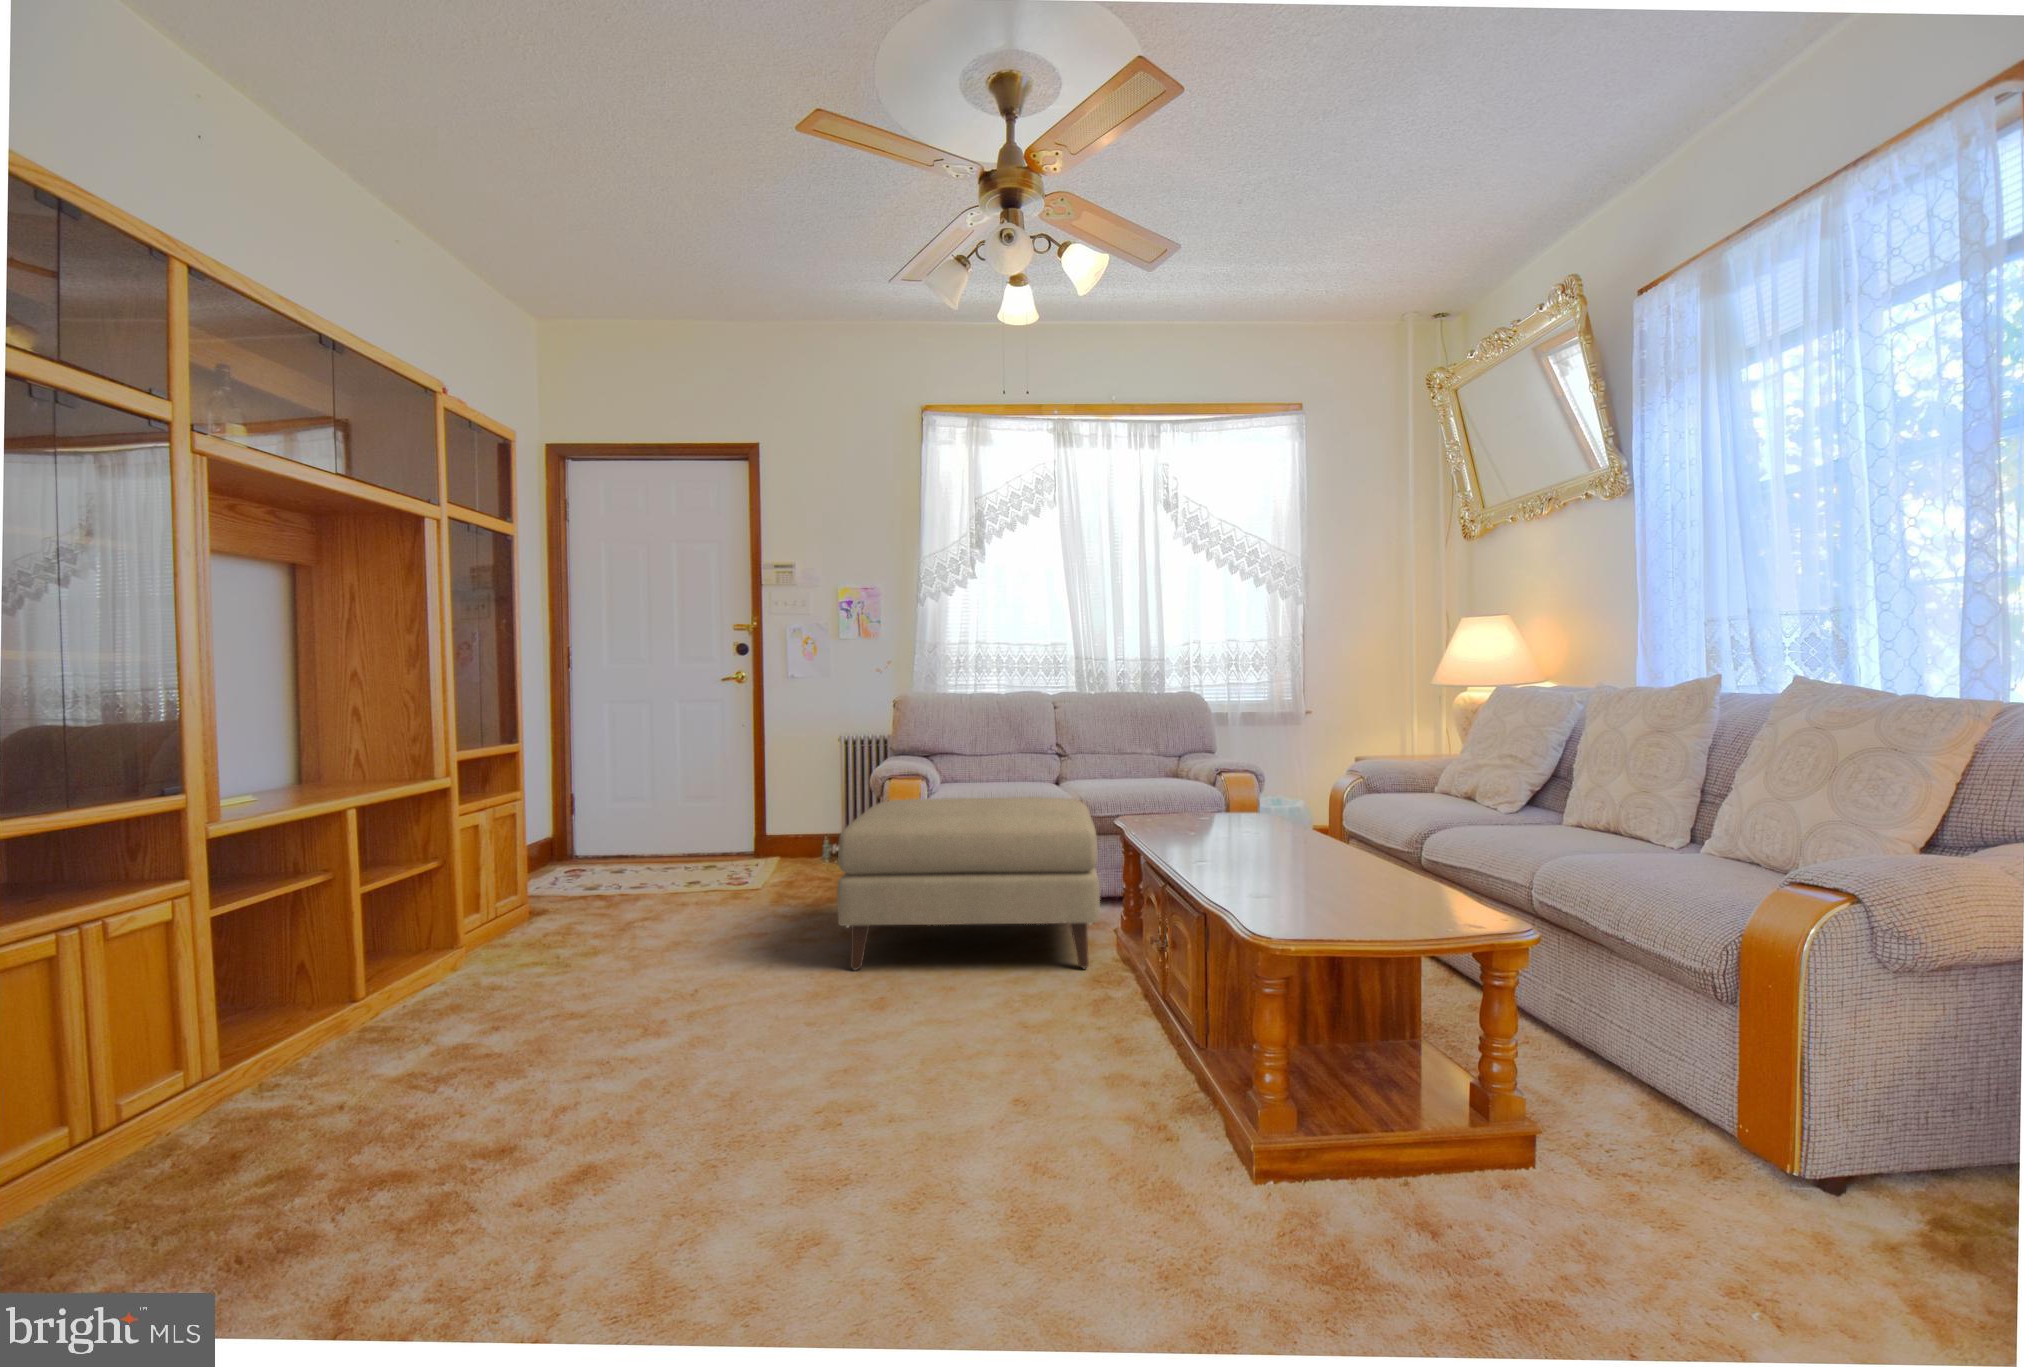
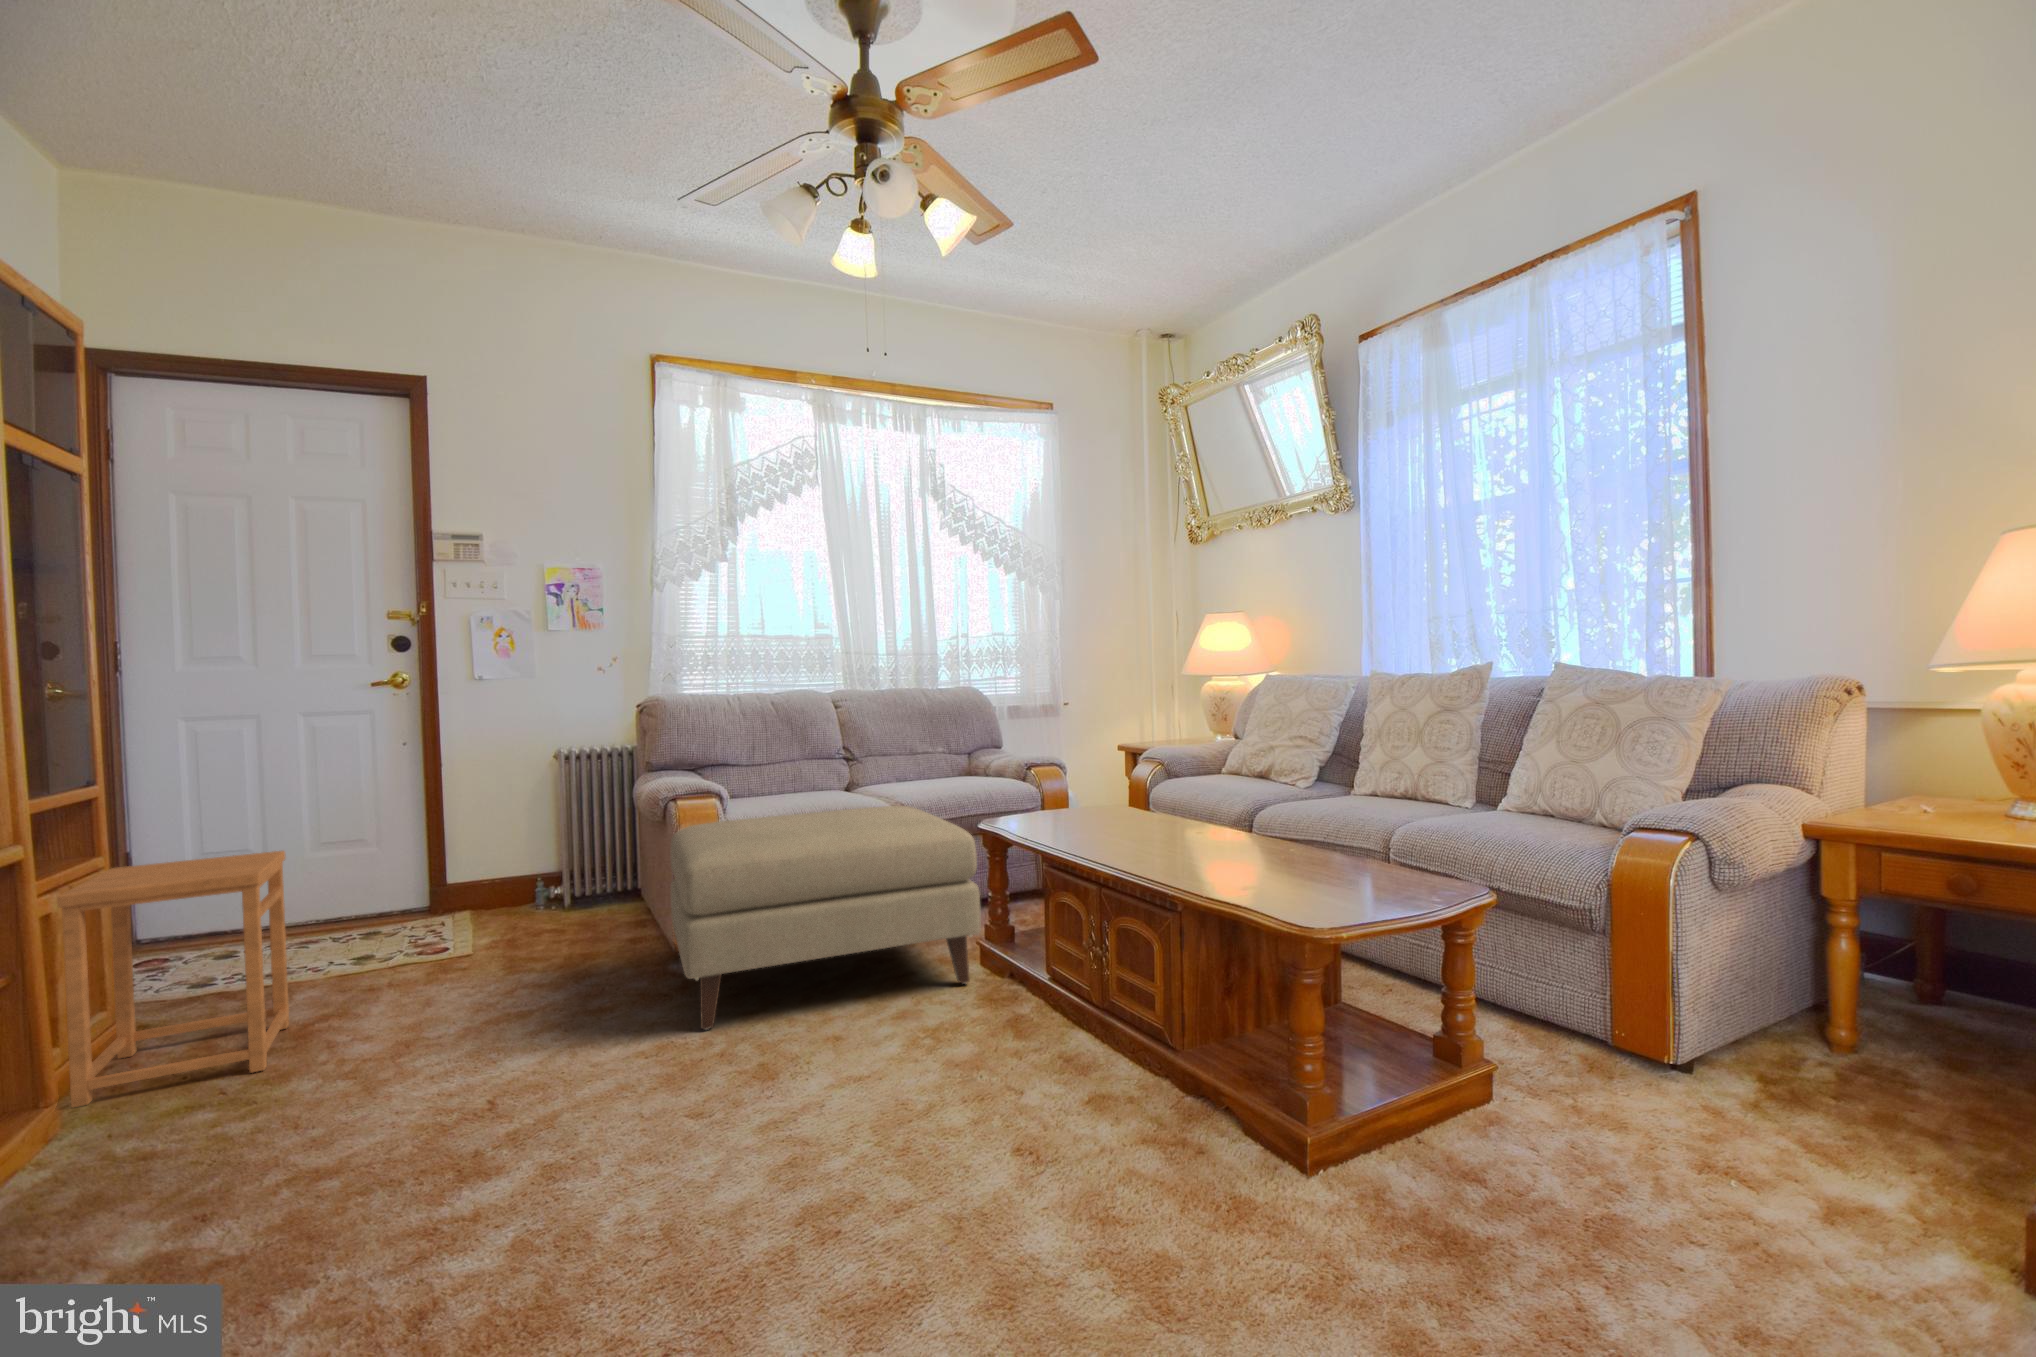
side table: none [474,796,618,952] -> present [57,851,289,1107]

